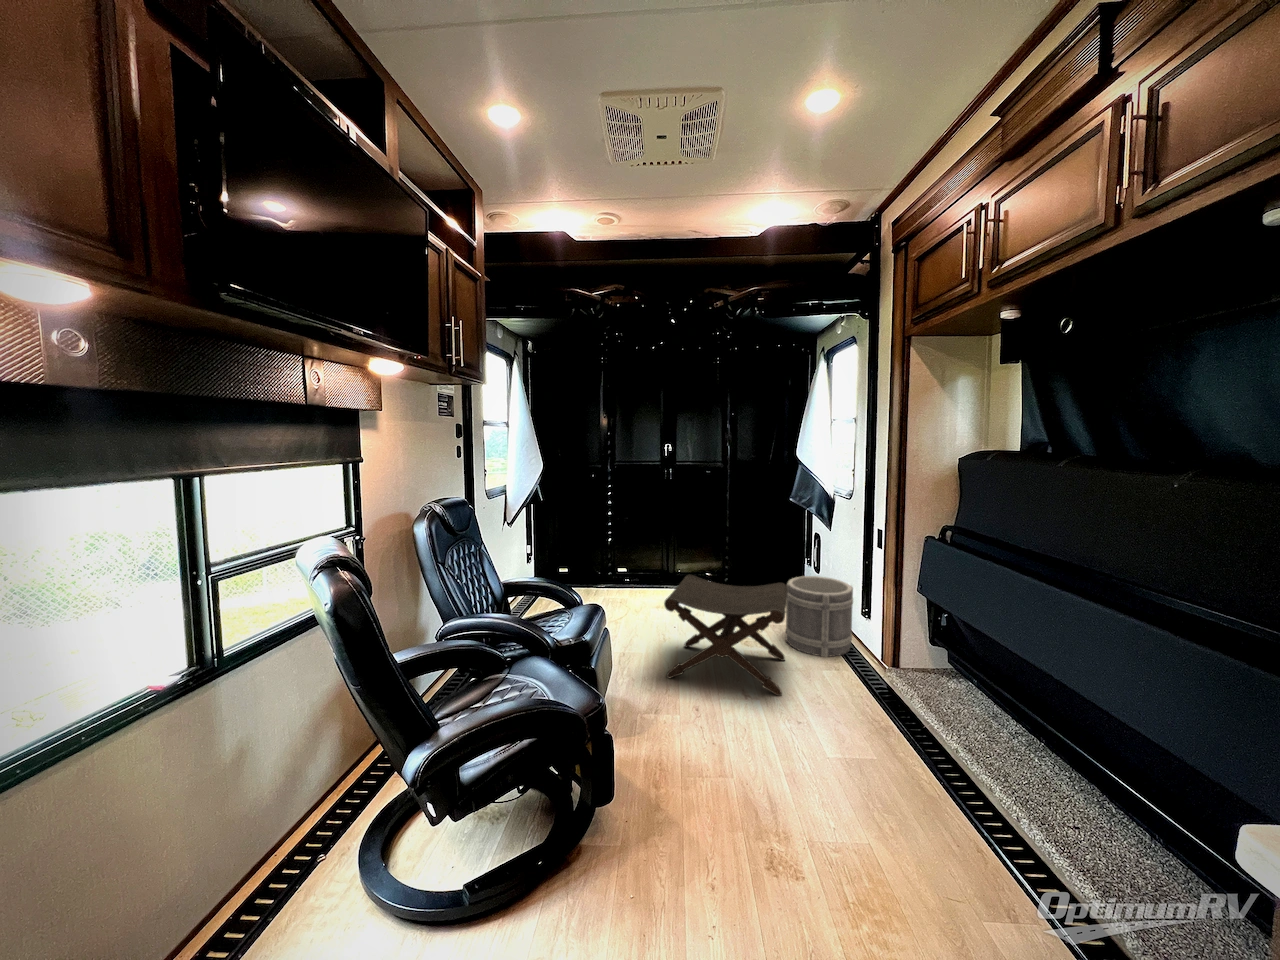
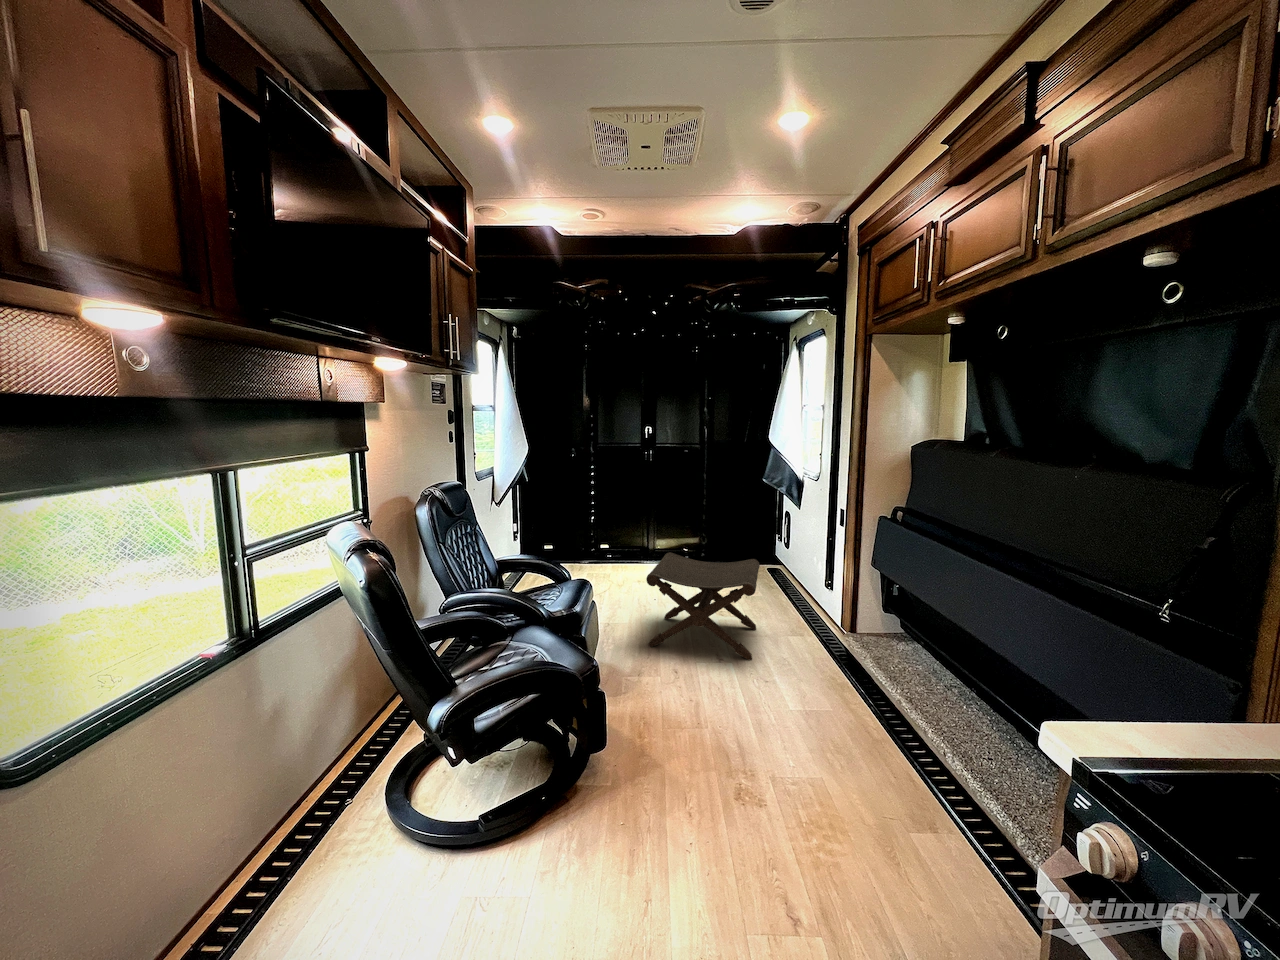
bucket: present [786,576,853,657] -> none [757,553,819,626]

